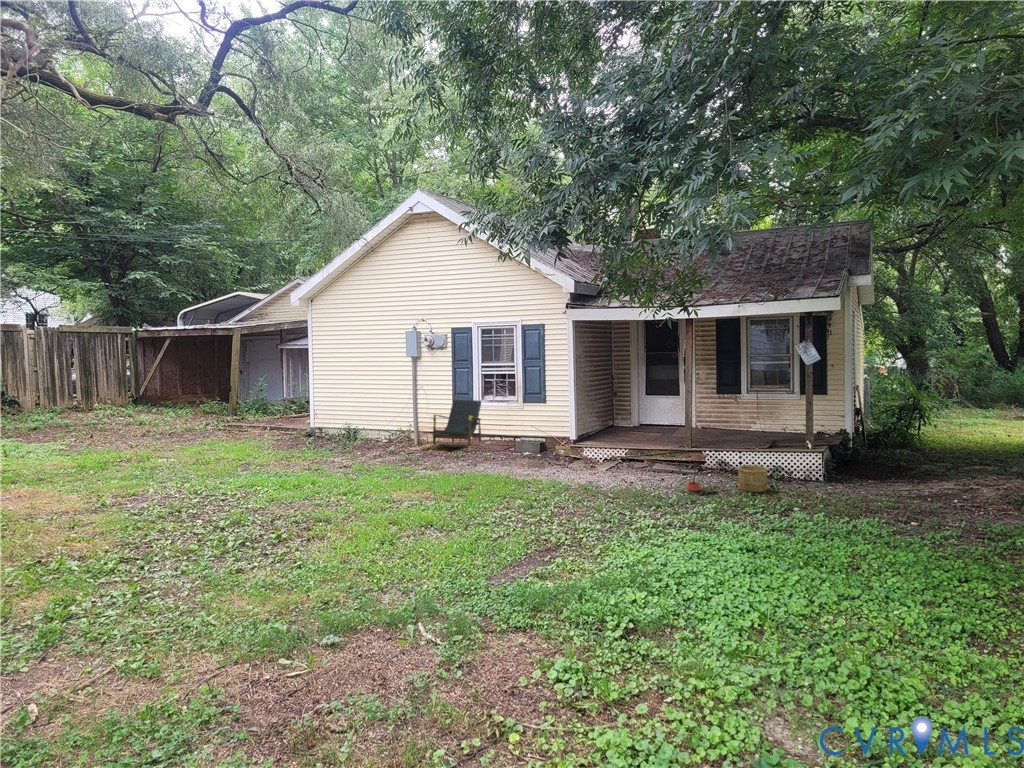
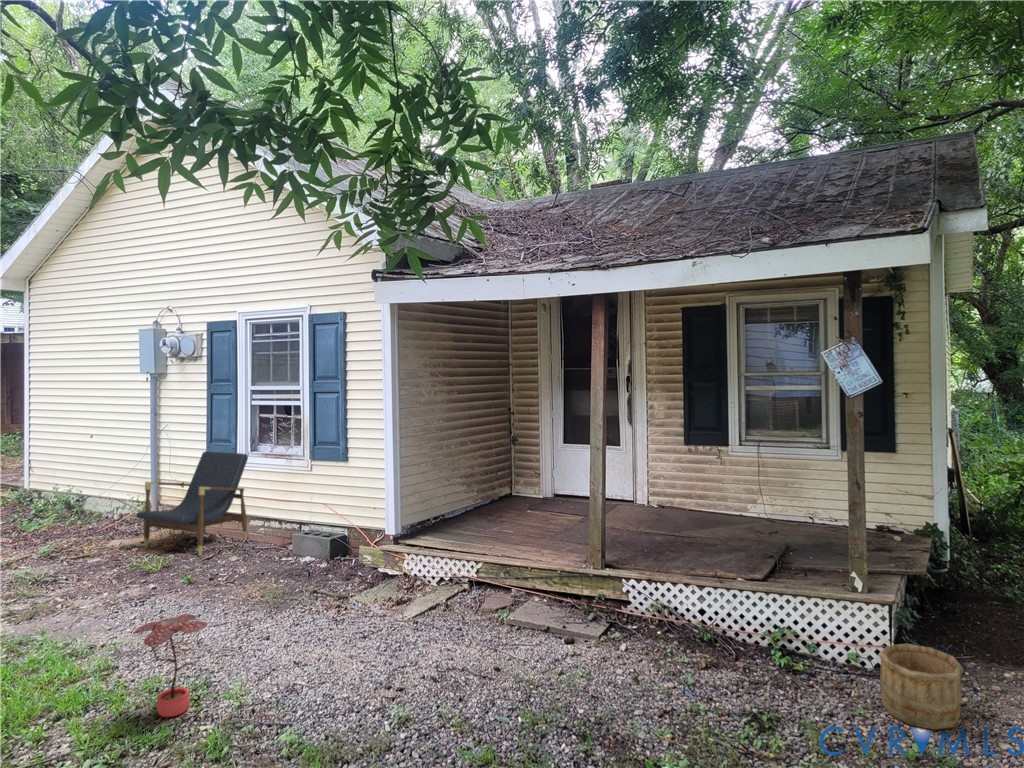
potted plant: present [680,453,708,491] -> present [133,614,208,717]
wooden bucket: present [738,465,768,492] -> present [878,644,963,730]

